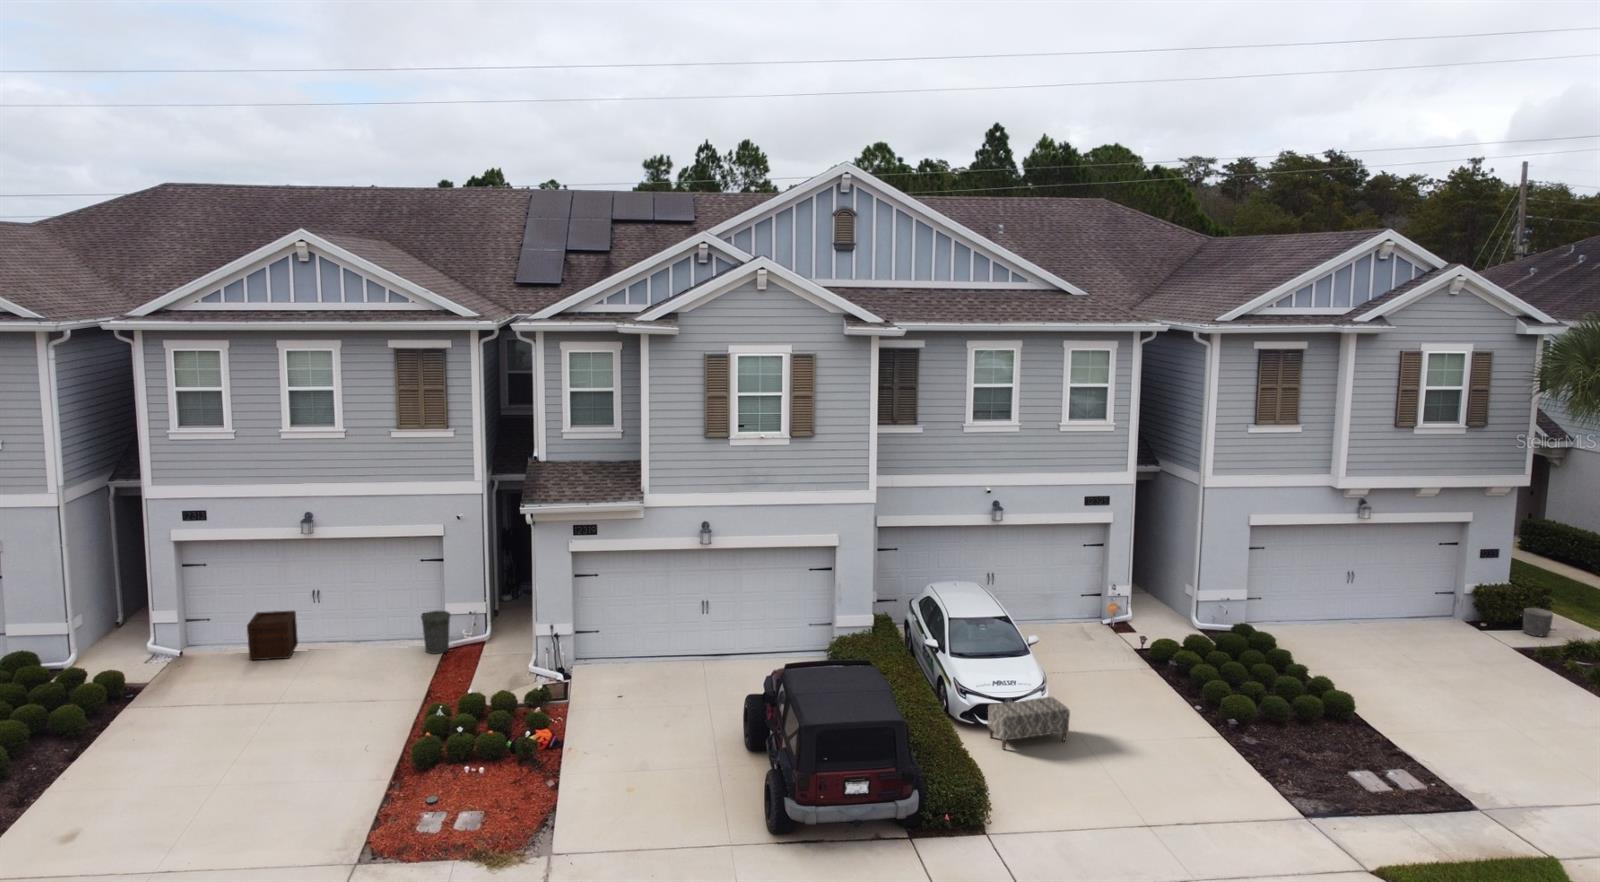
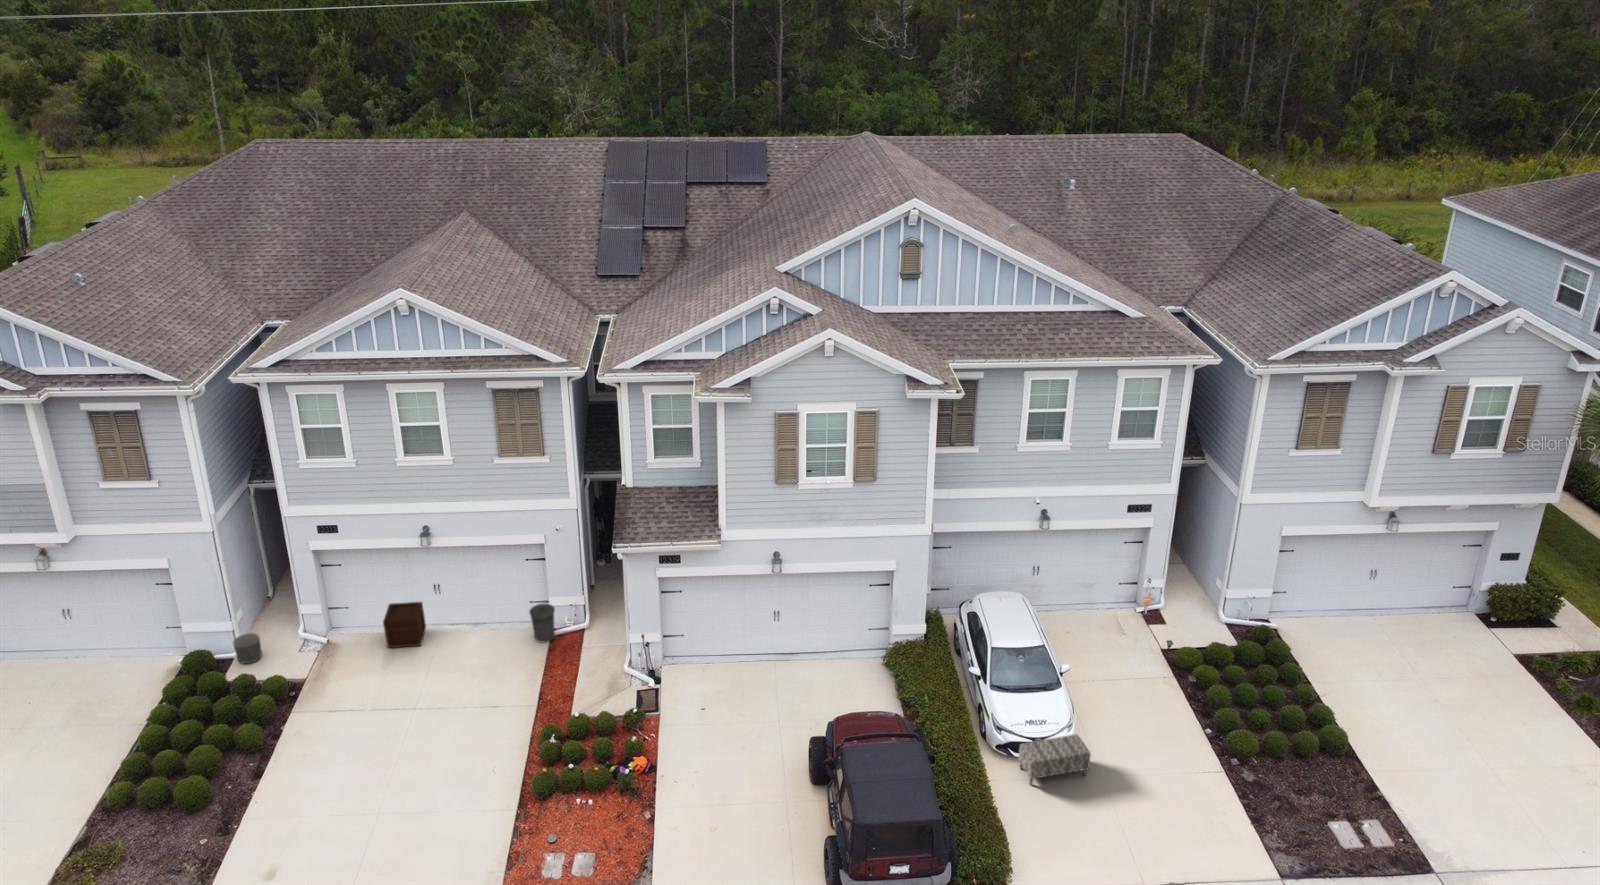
planter: present [1523,608,1553,636] -> present [233,633,262,664]

